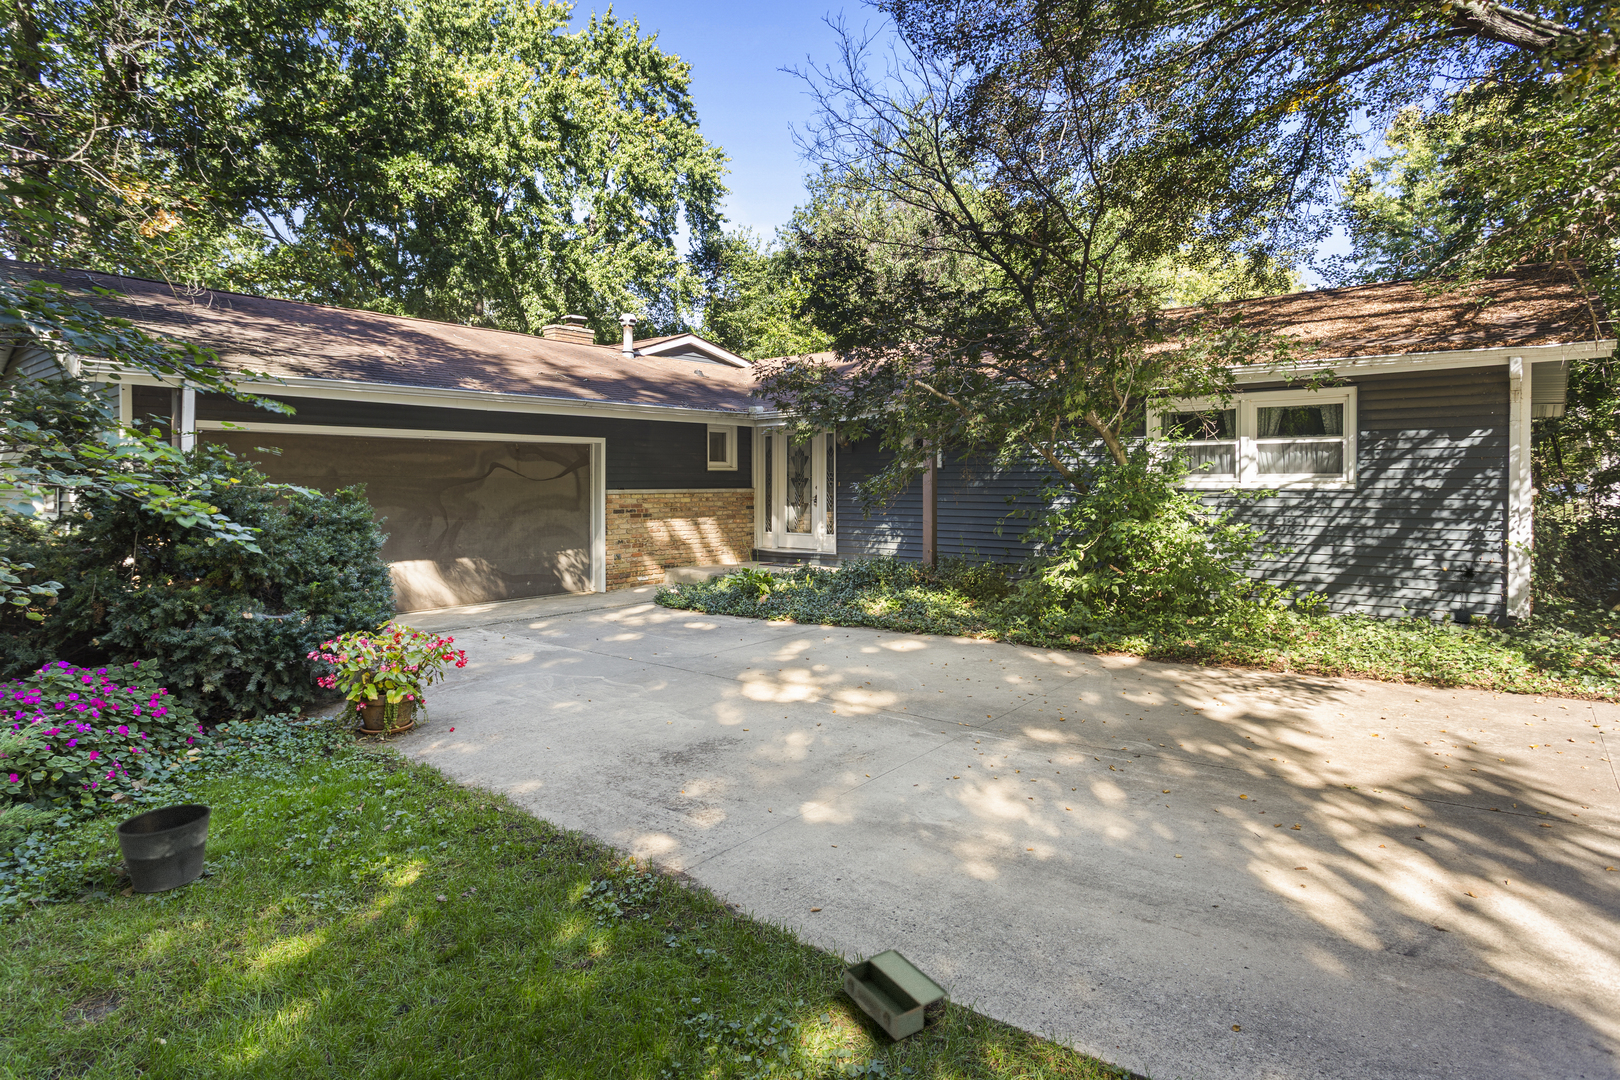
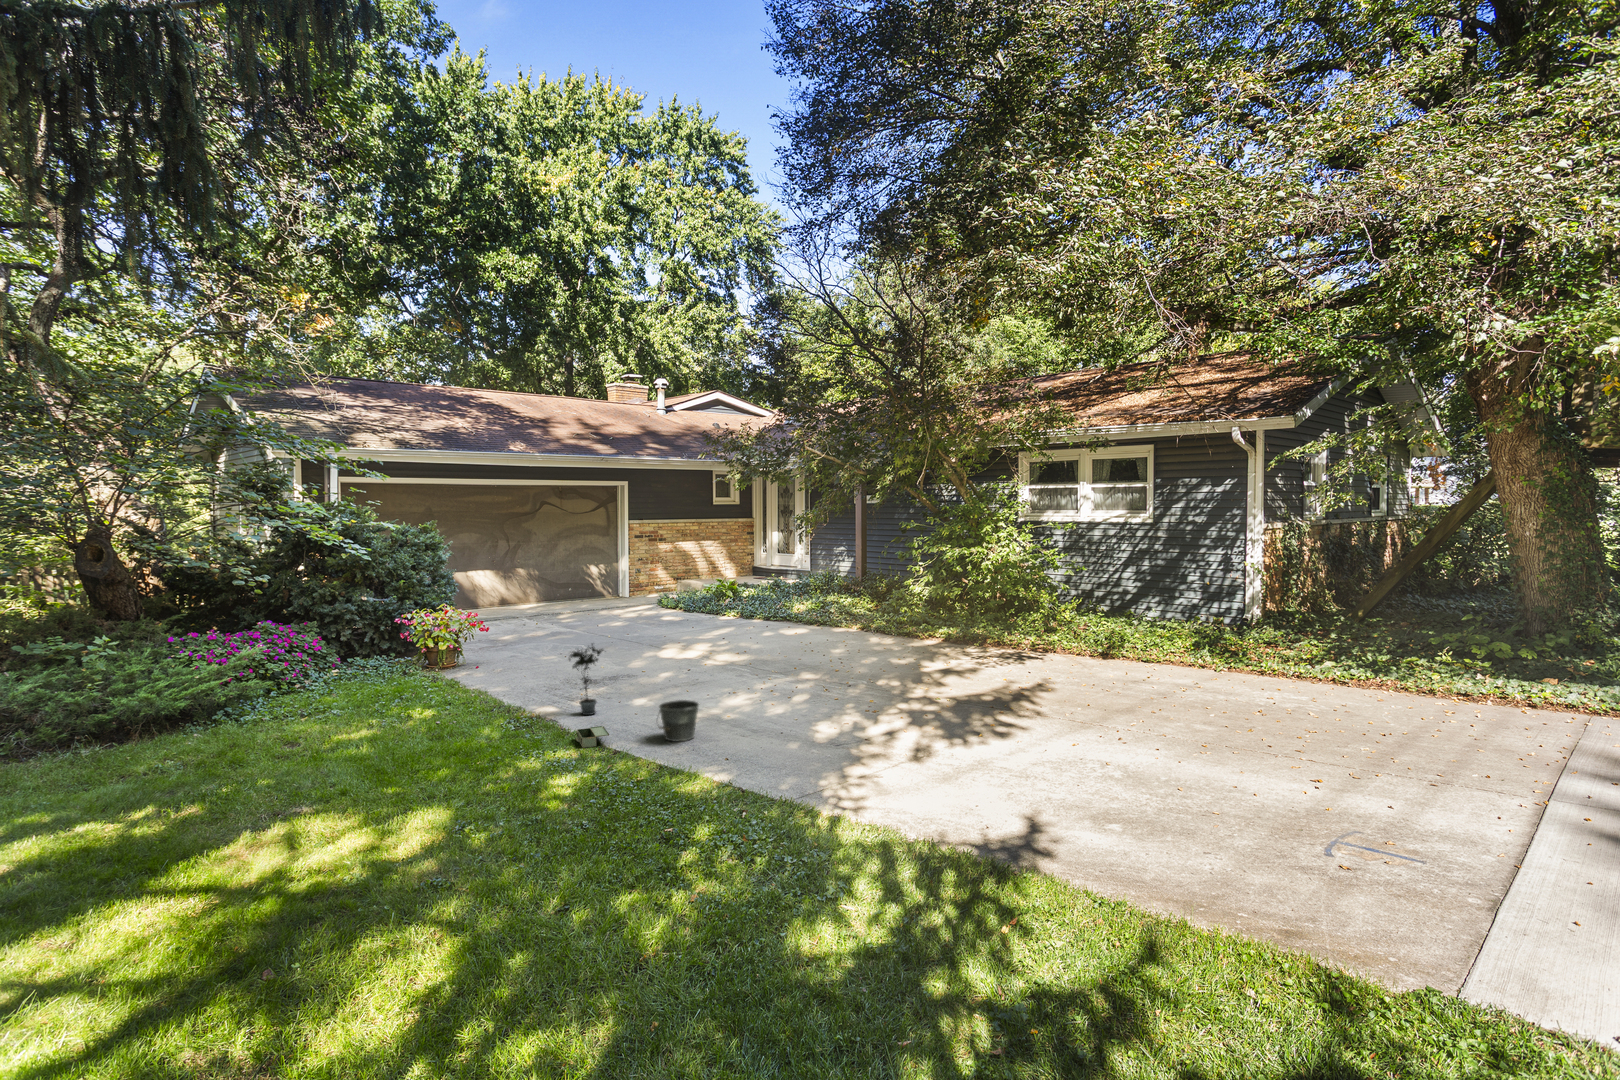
potted plant: present [1452,561,1481,623] -> present [569,644,604,715]
bucket: present [109,804,212,893] -> present [659,700,699,741]

